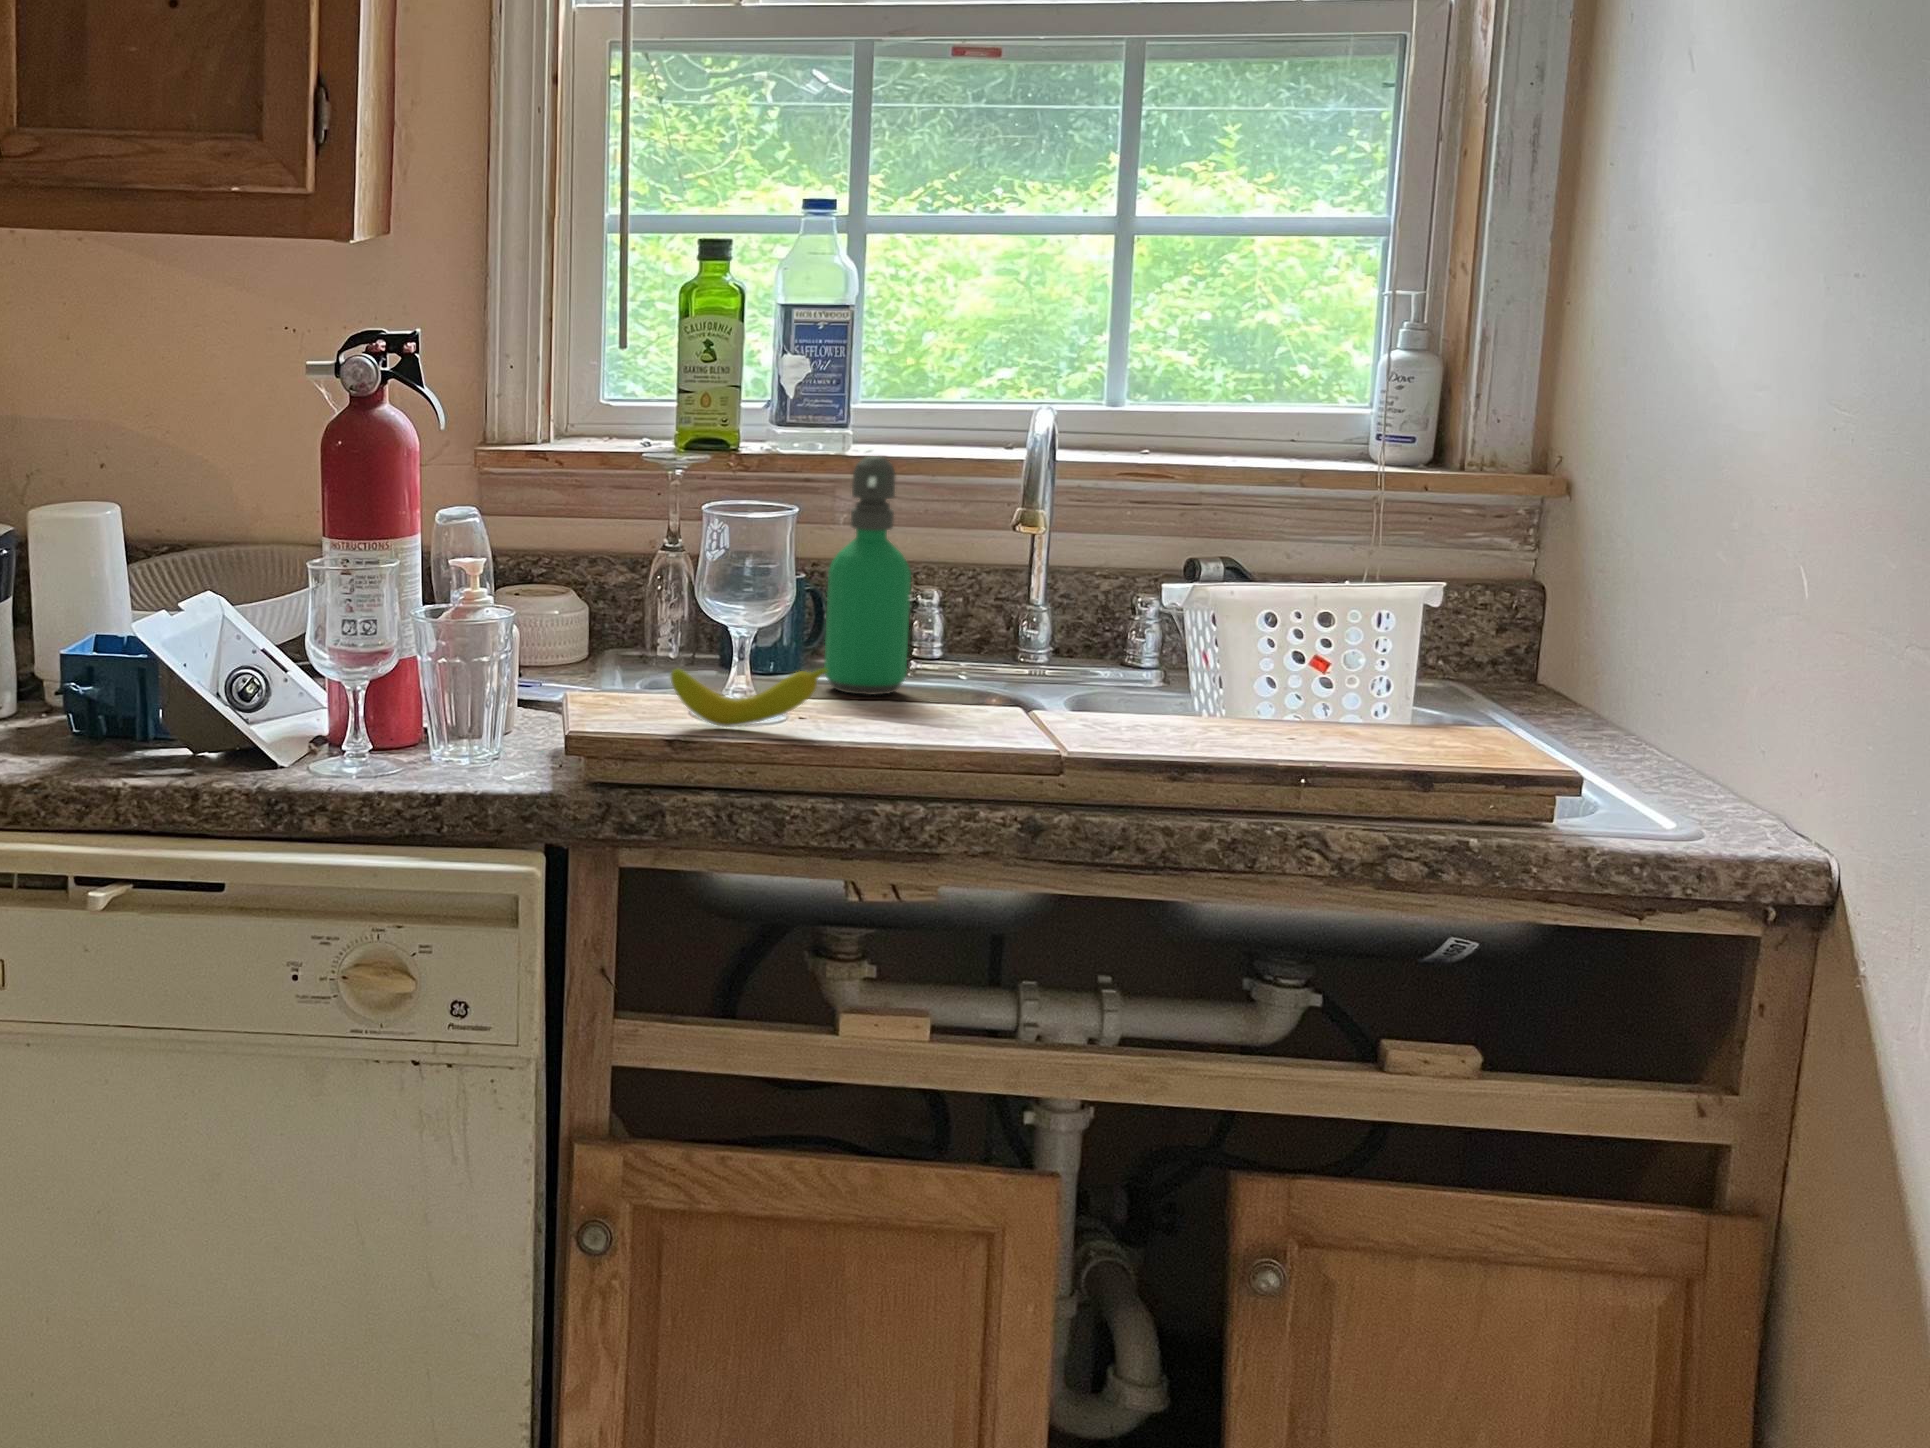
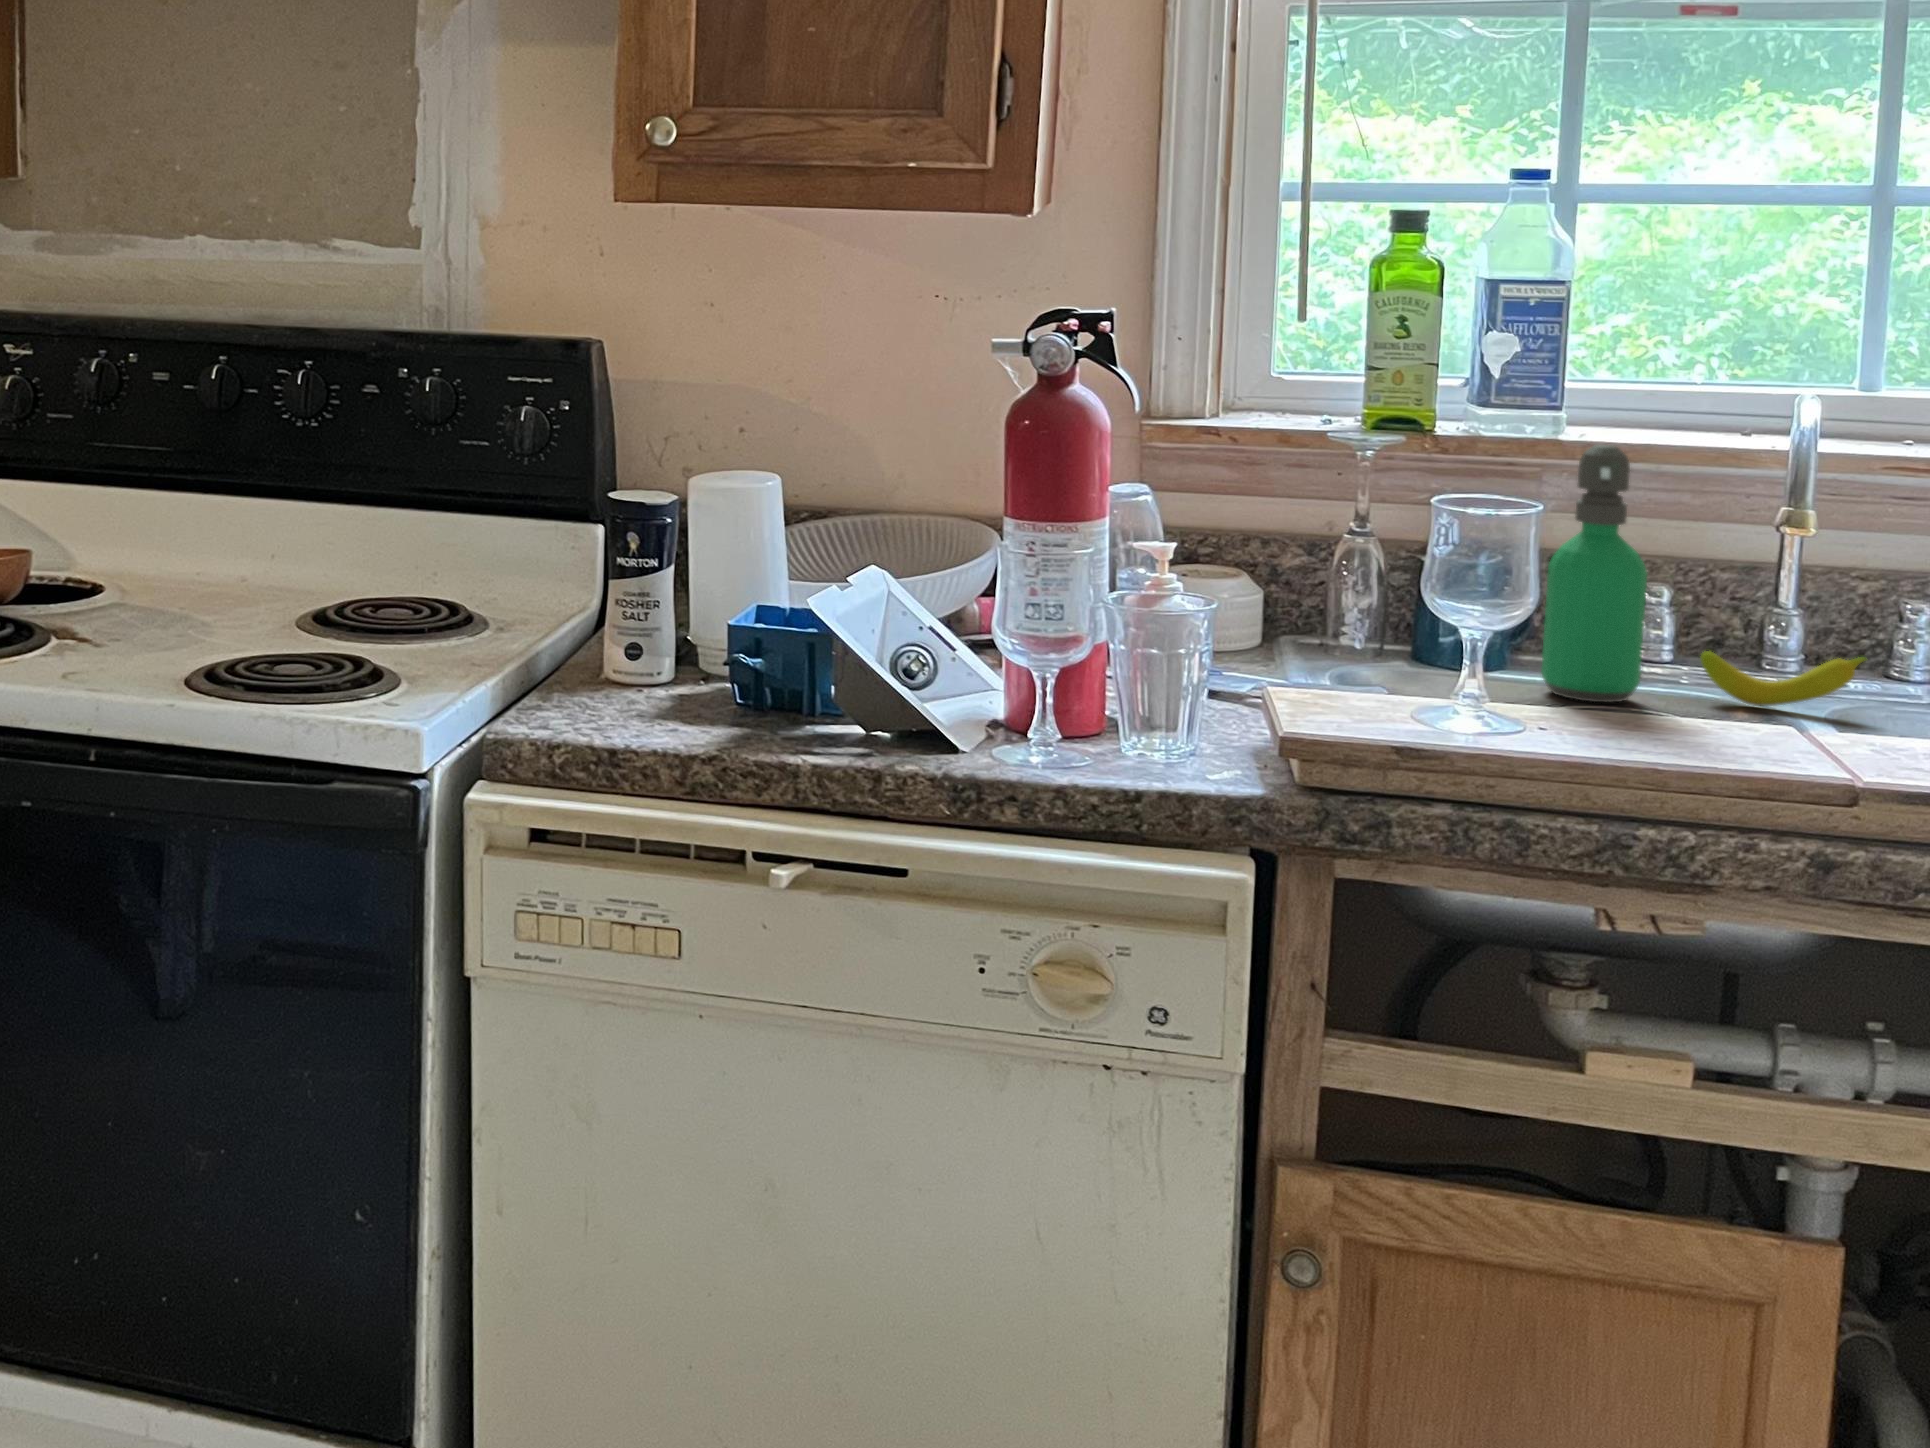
fruit: present [671,668,828,727] -> present [1701,651,1866,706]

